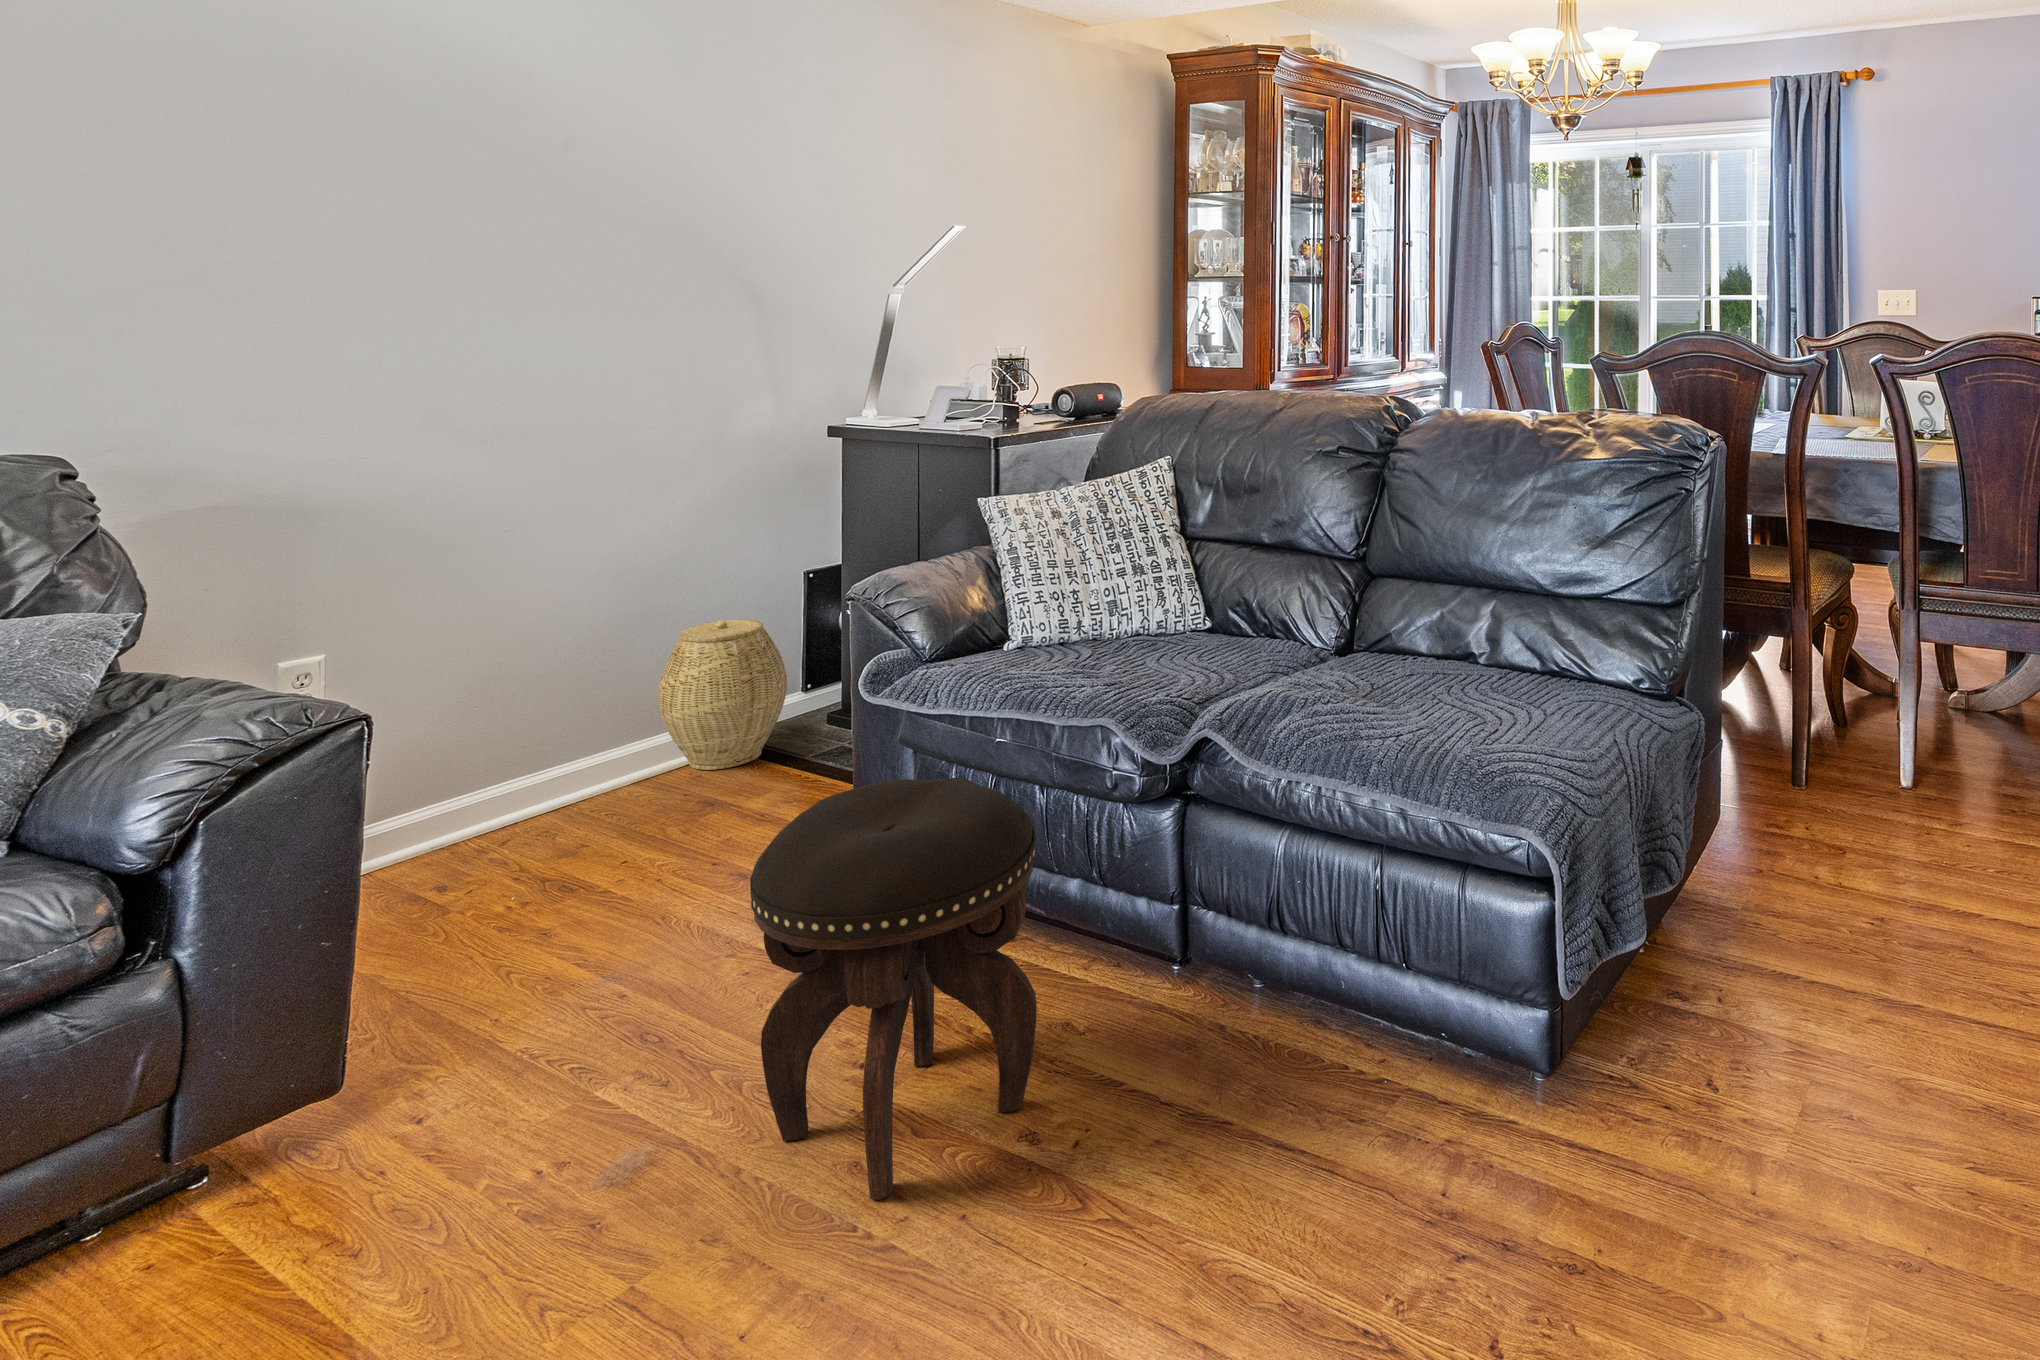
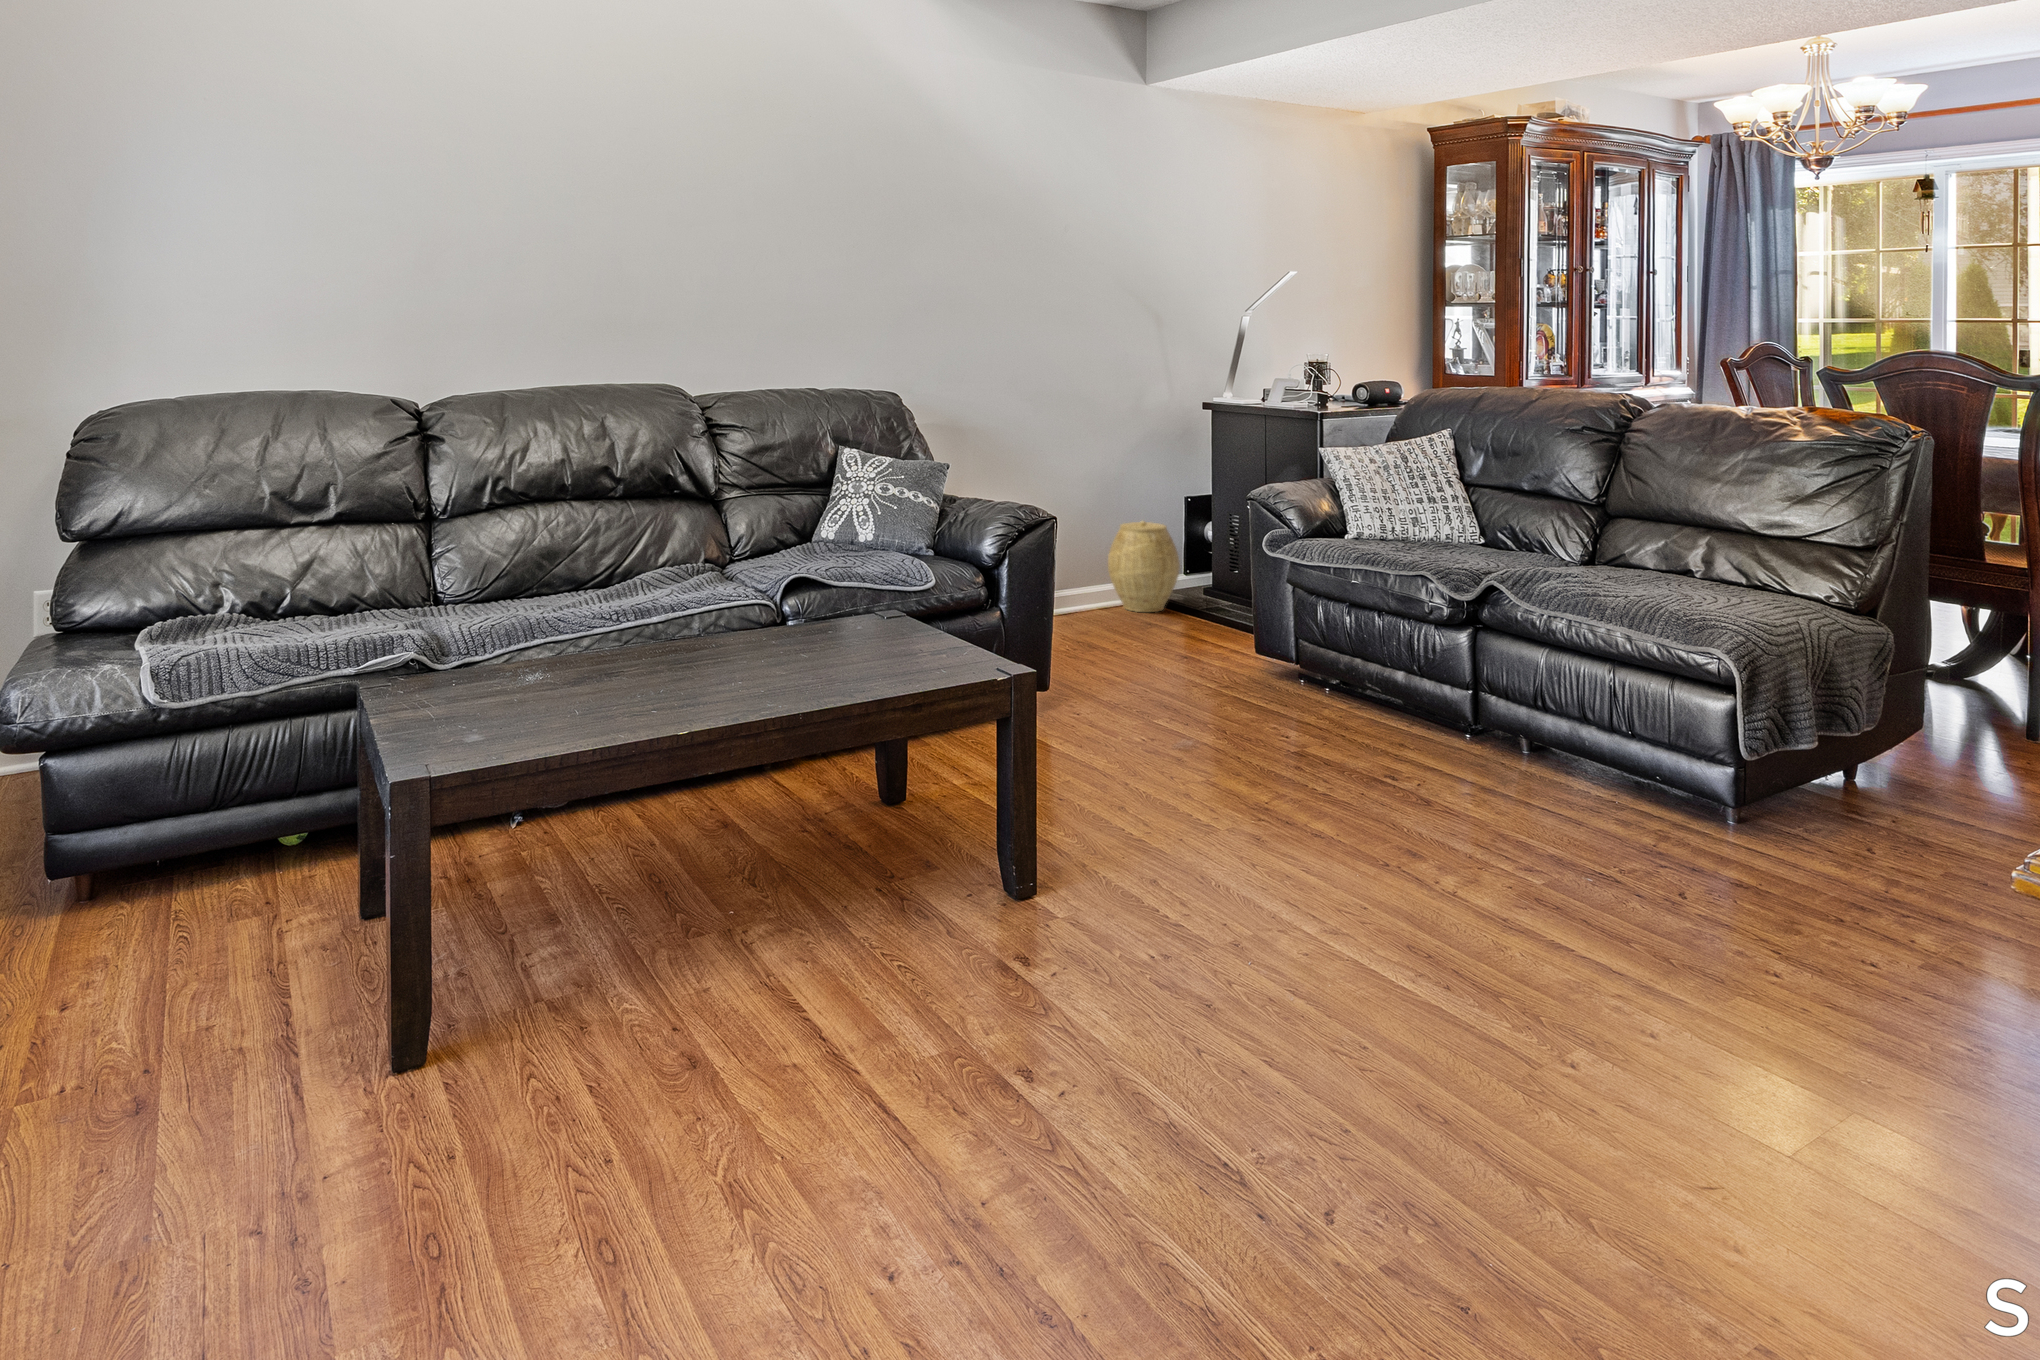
footstool: present [750,778,1037,1200] -> none [1246,582,1393,779]

